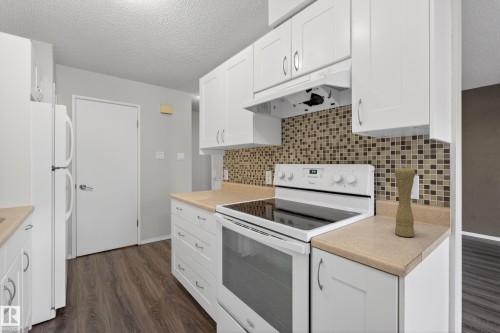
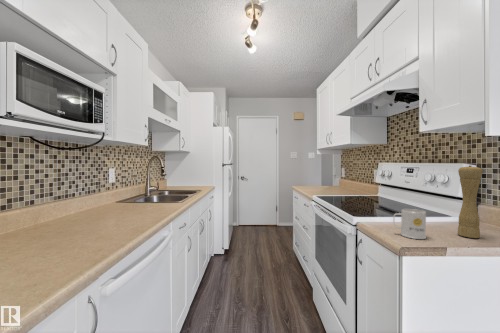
mug: none [360,216,391,250] -> present [393,209,426,239]

